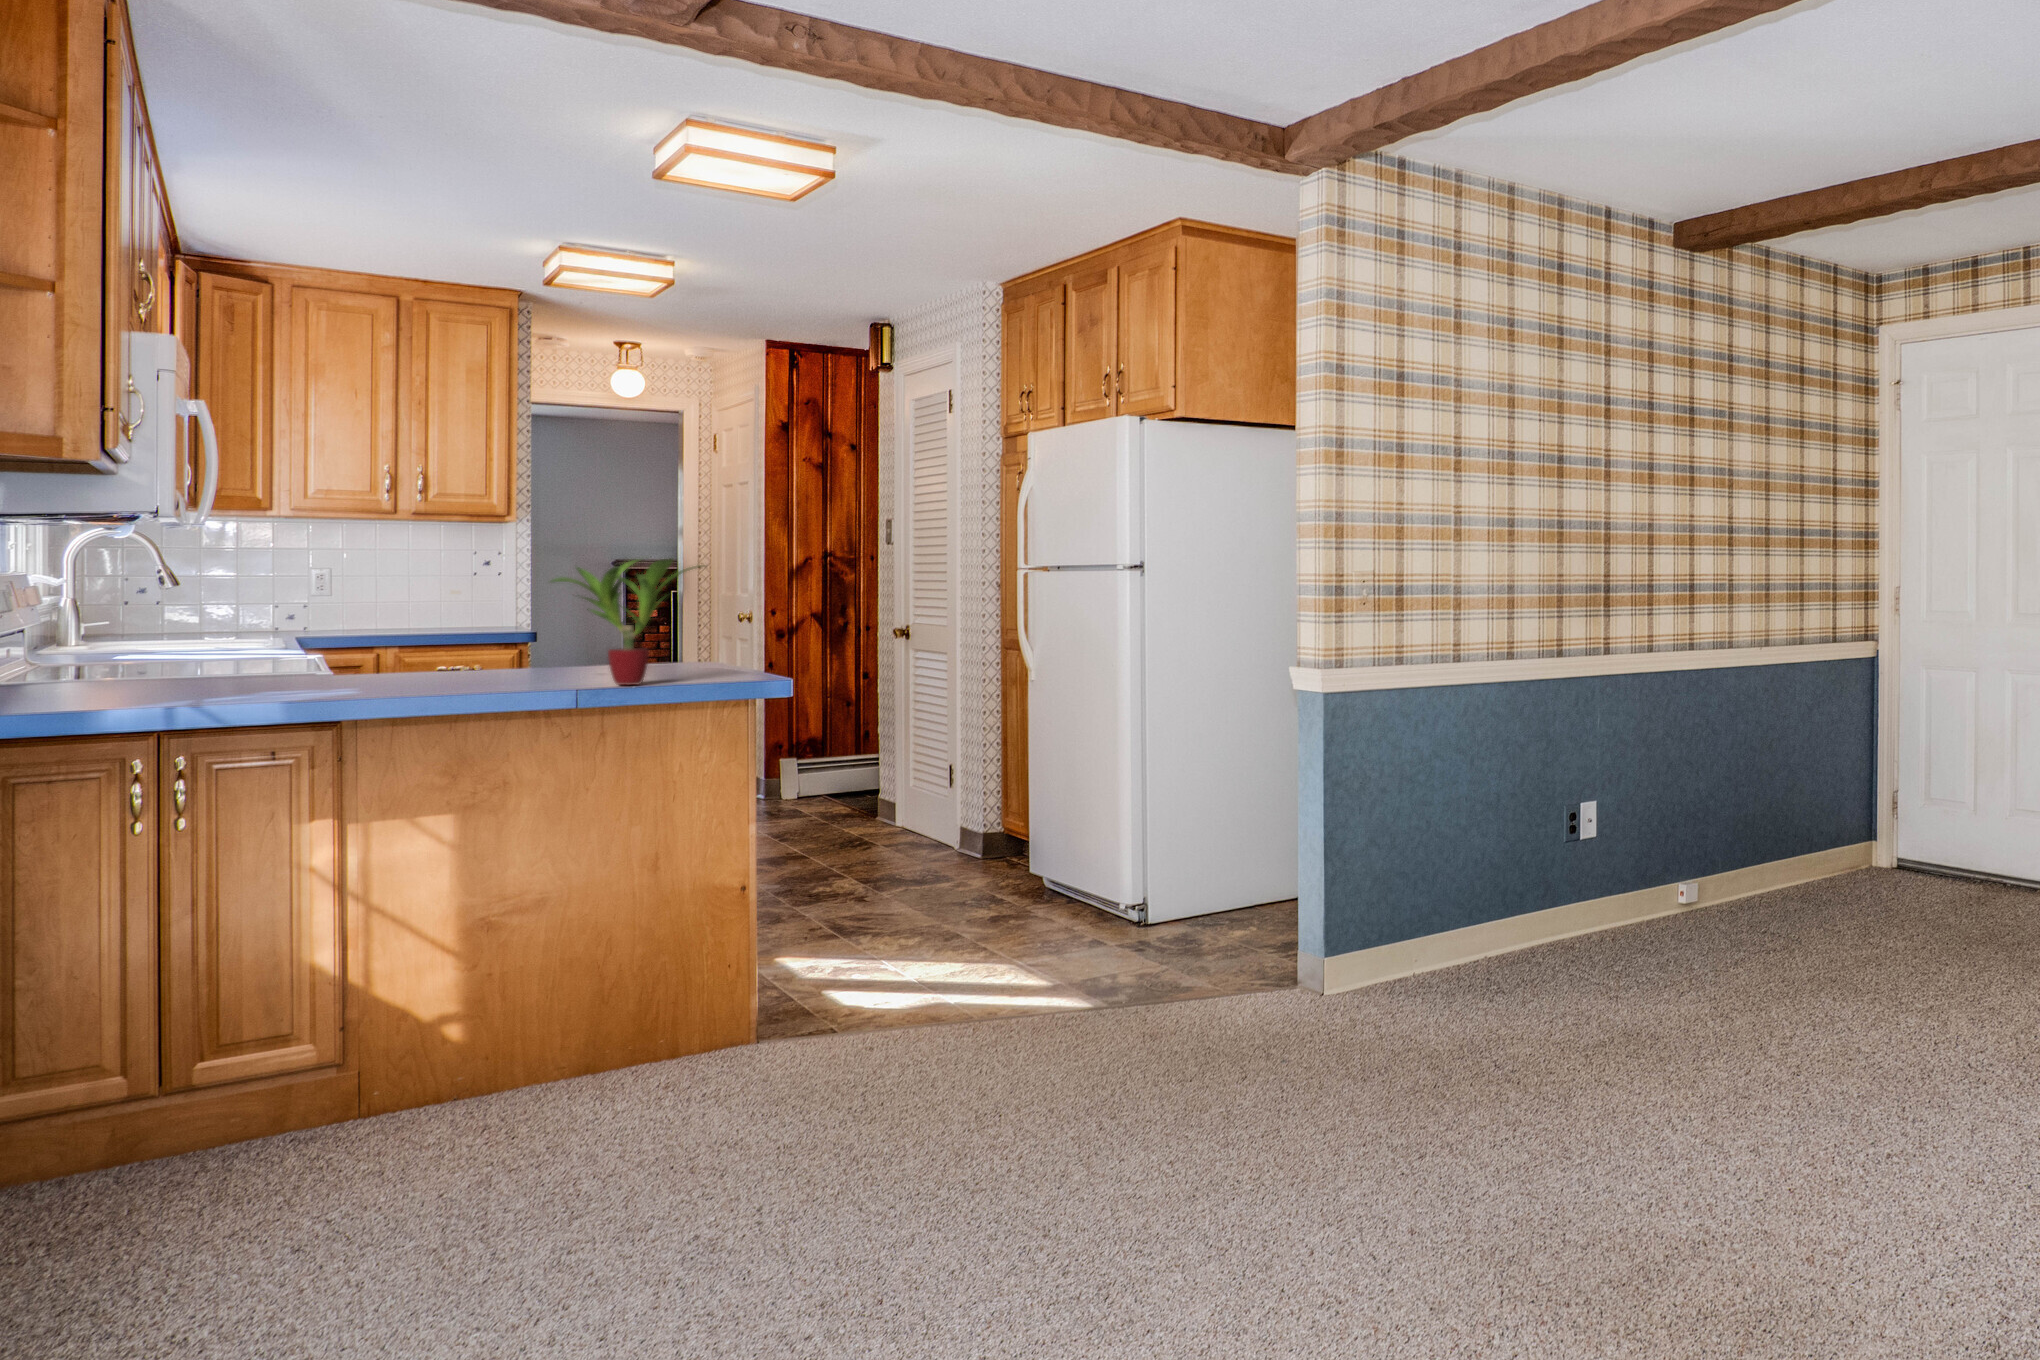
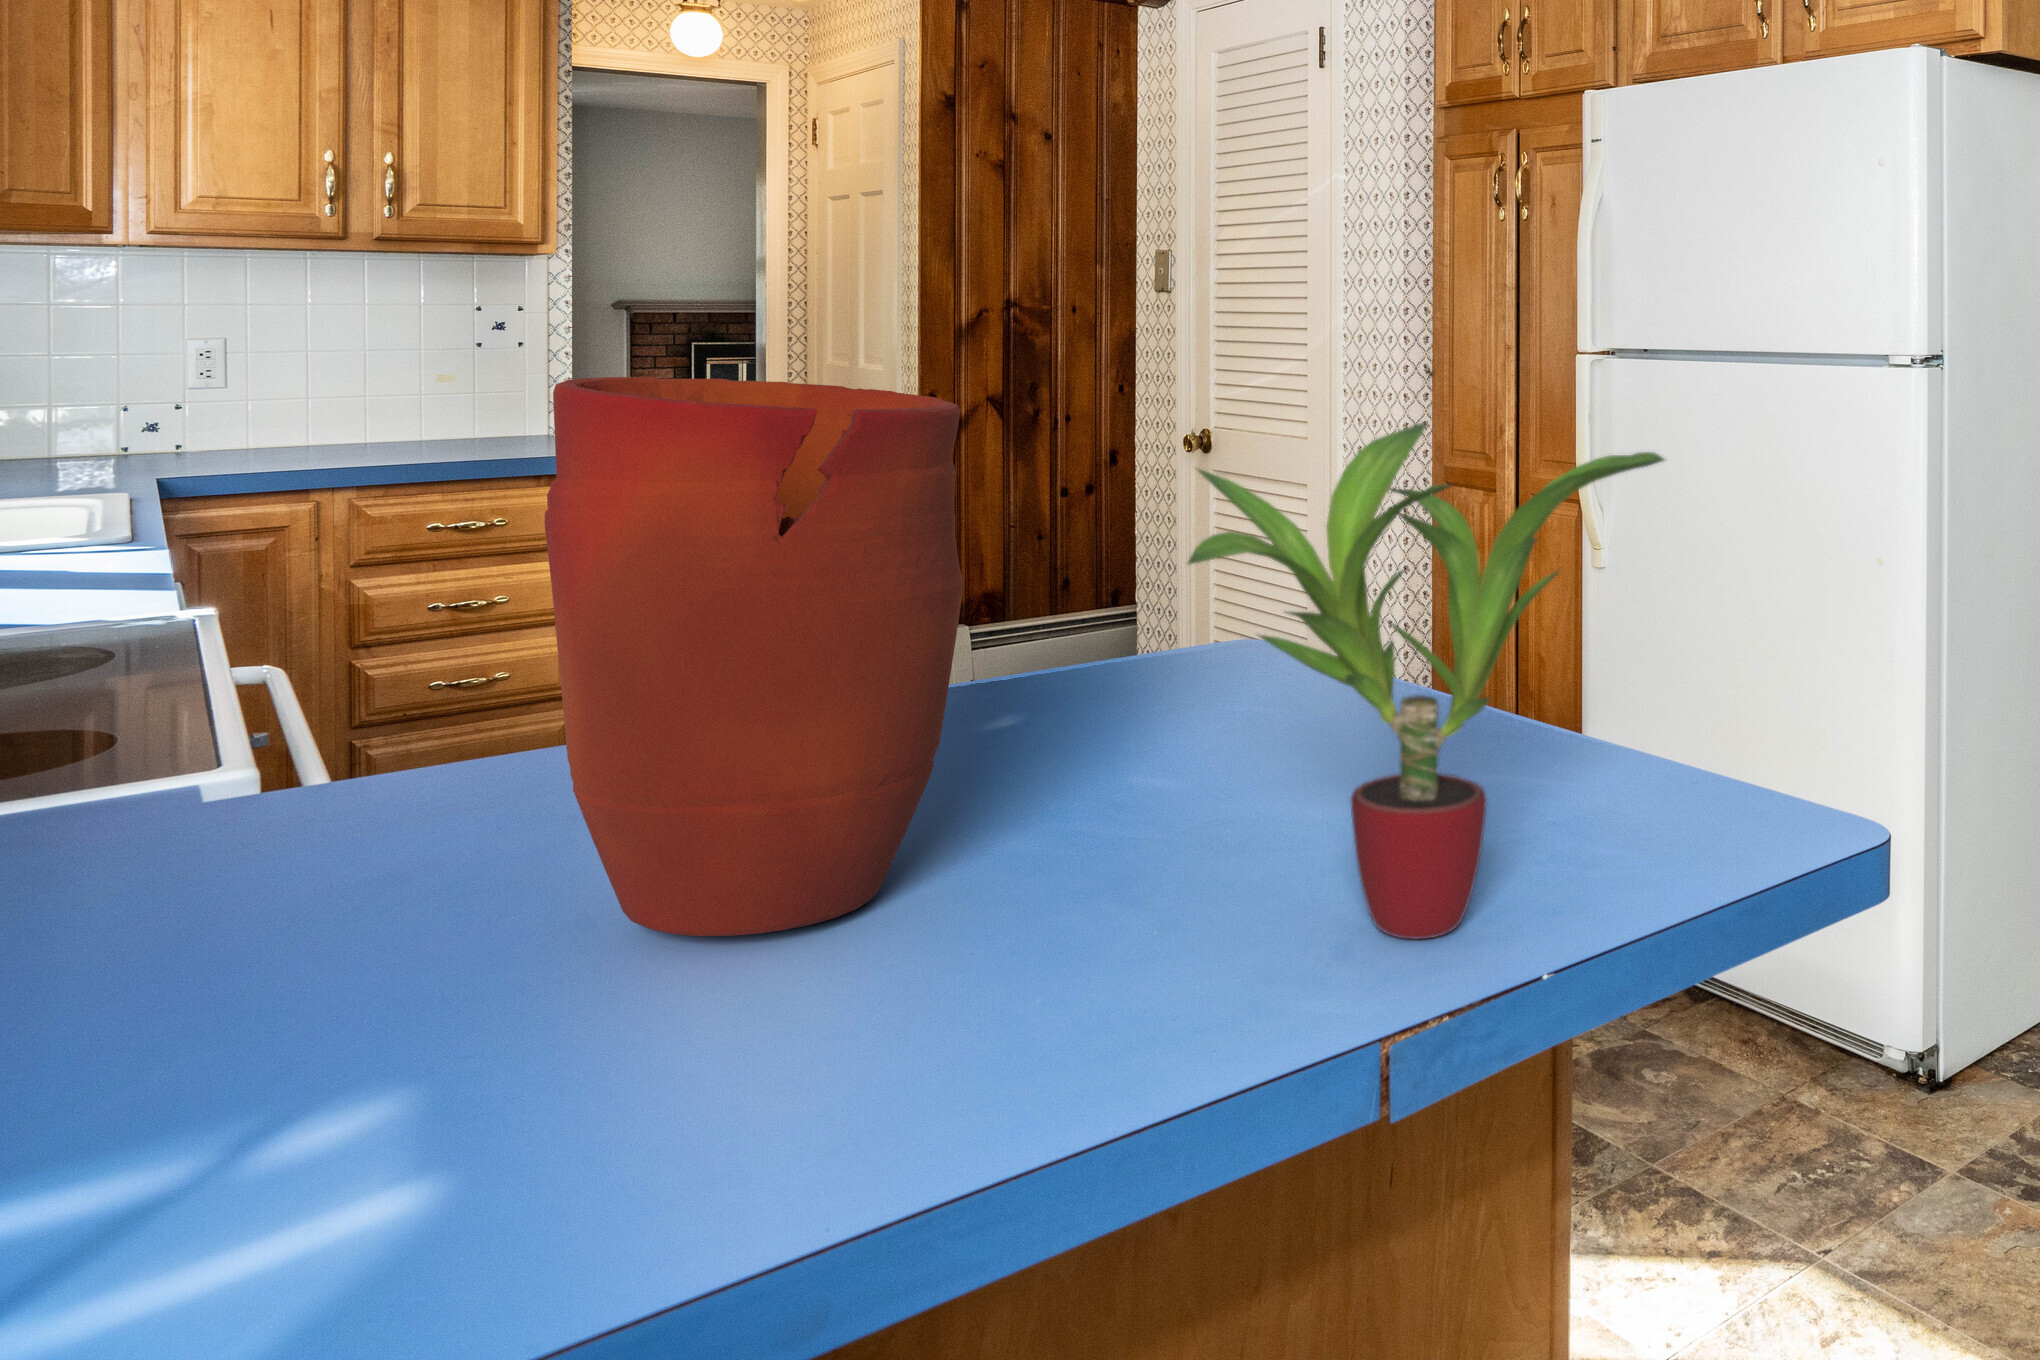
vase: none [402,542,522,682] -> present [544,377,963,936]

